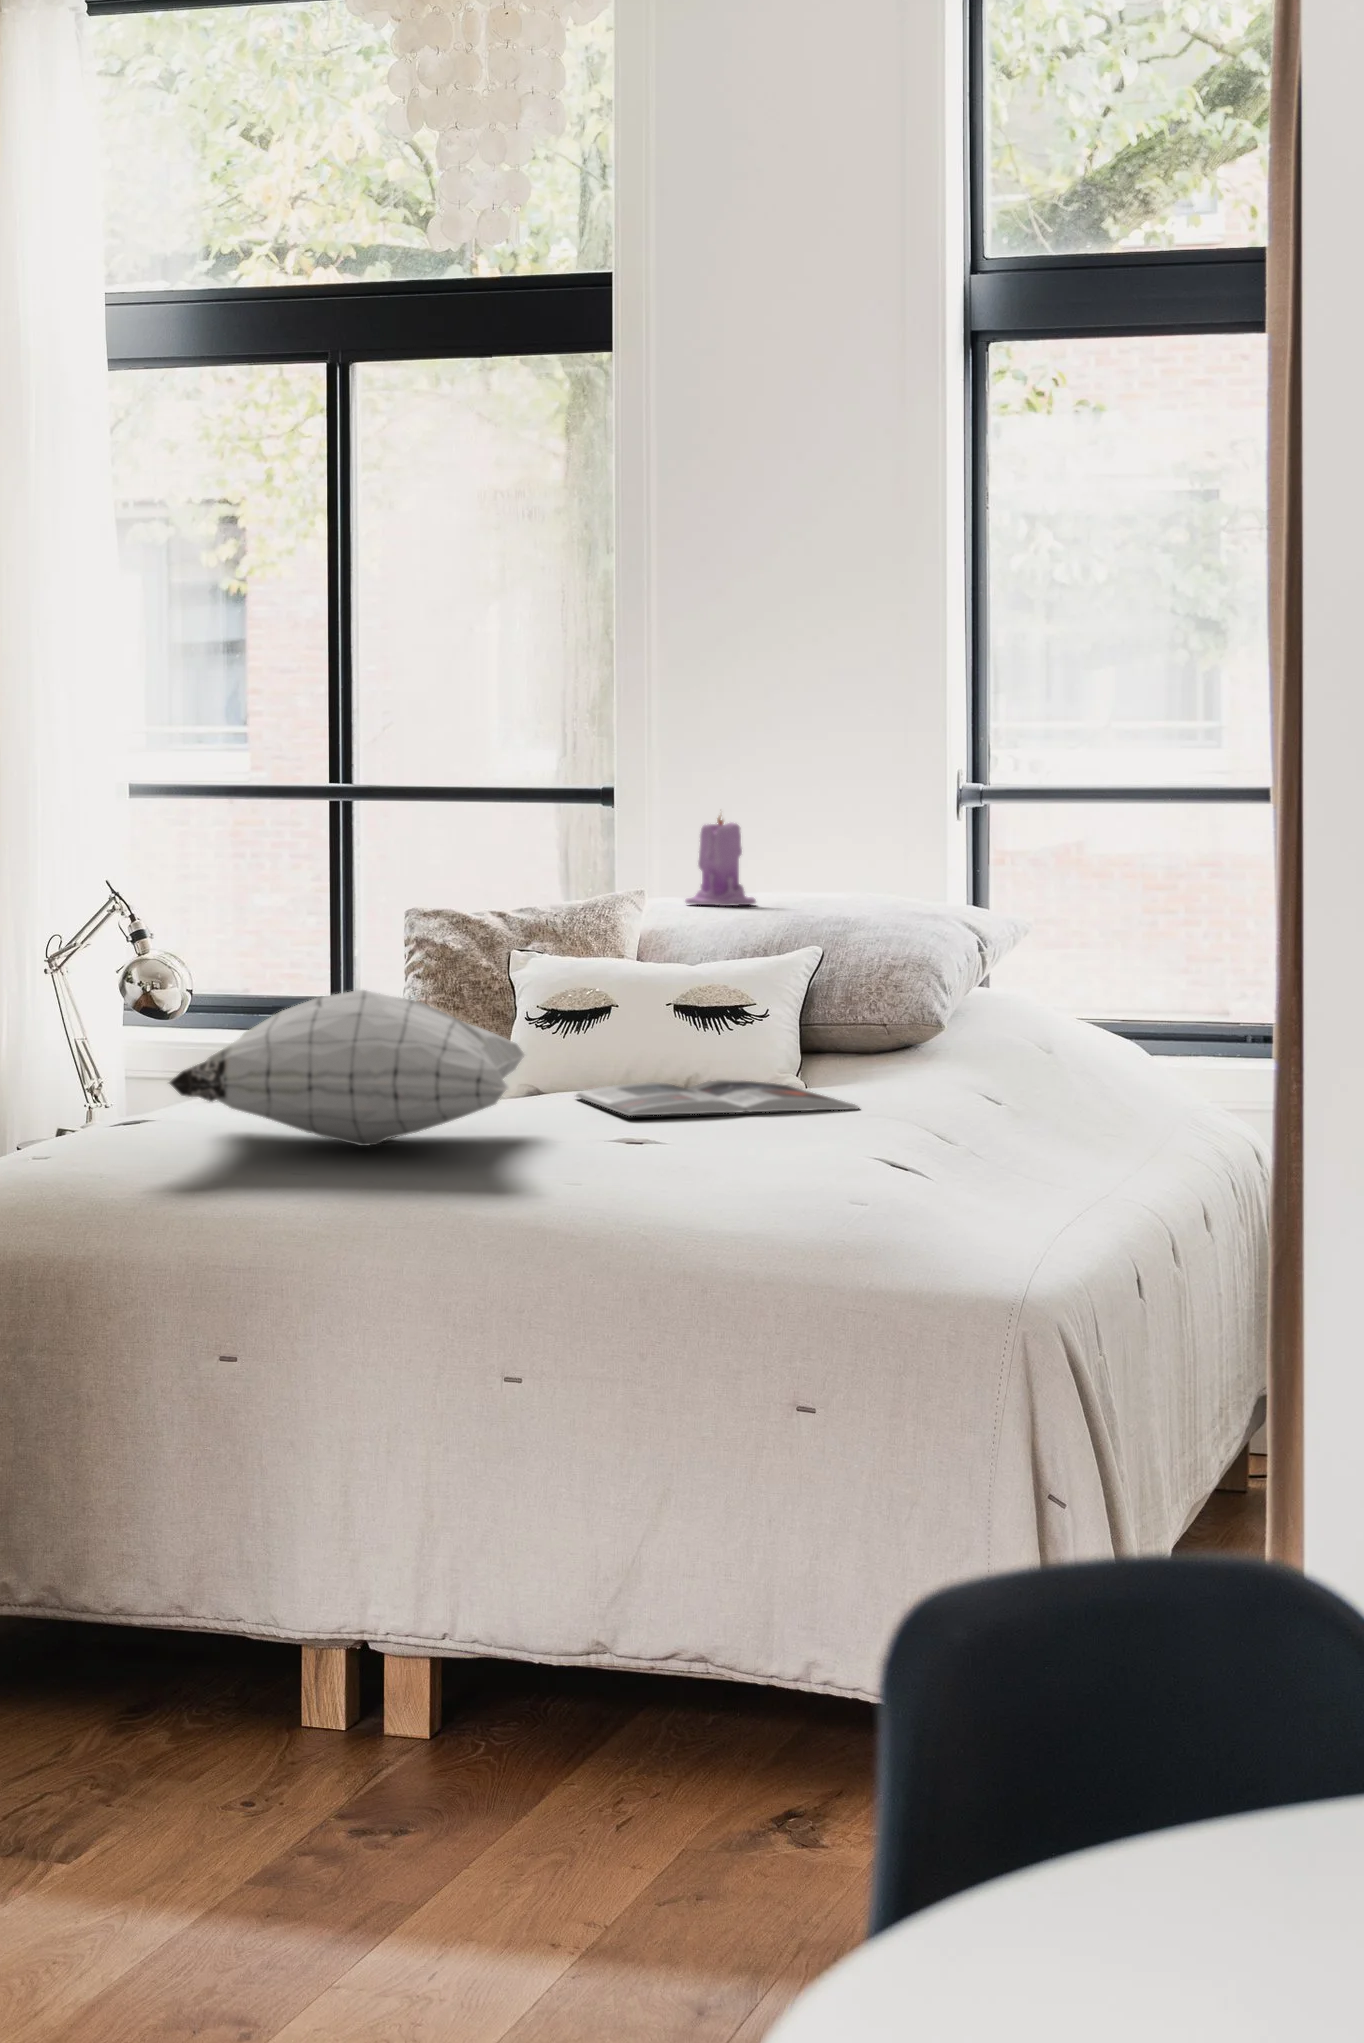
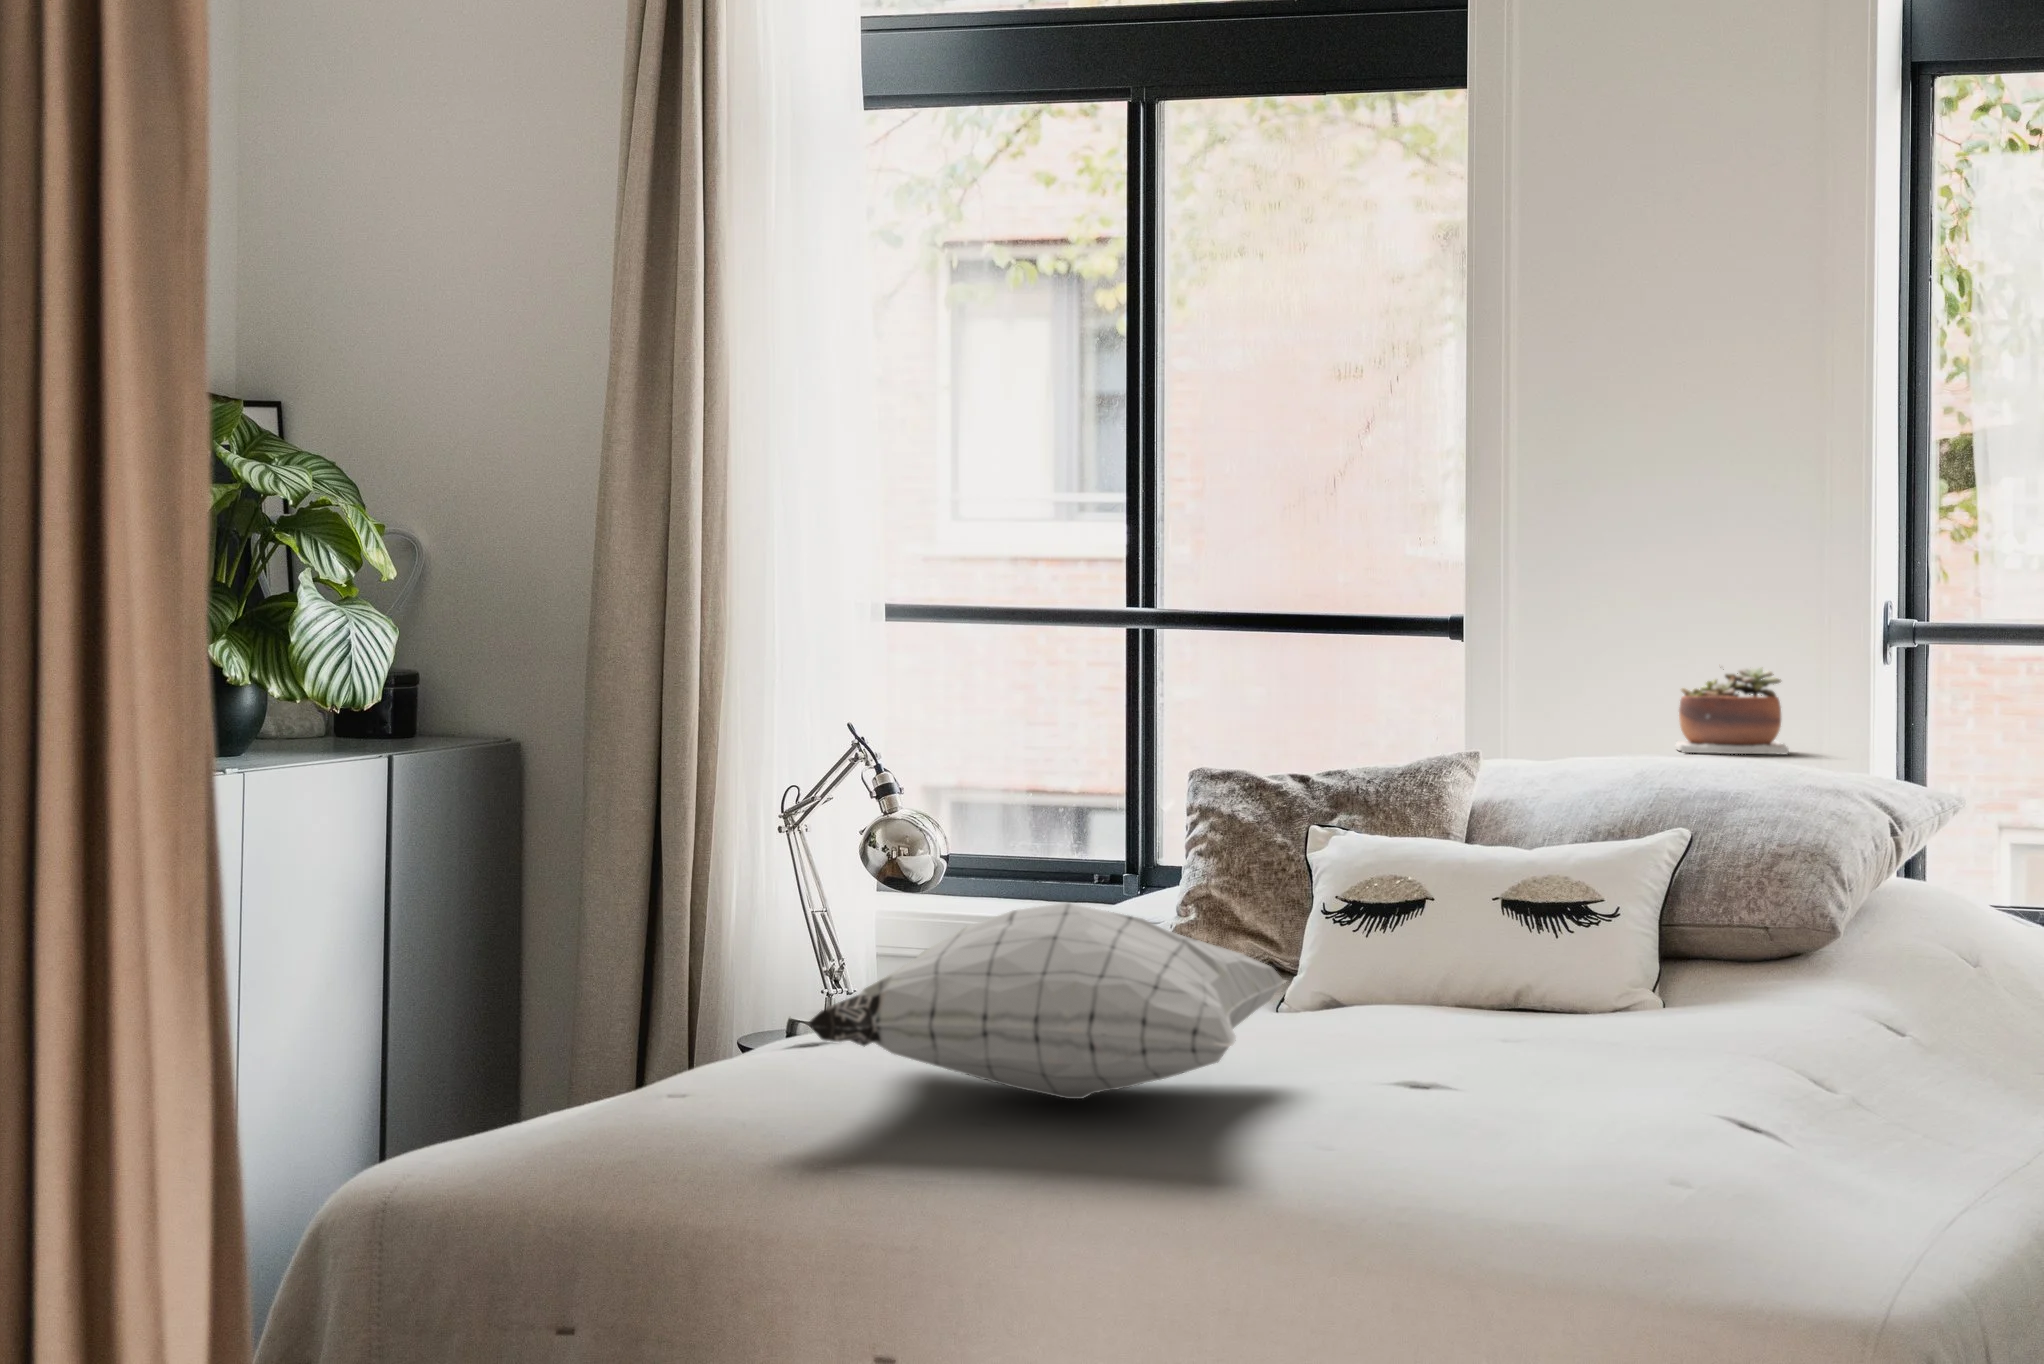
candle: present [685,816,756,906] -> none [1530,655,1619,774]
succulent plant: none [790,819,884,895] -> present [1676,667,1789,754]
magazine: present [576,1080,860,1116] -> none [1362,1006,1725,1059]

